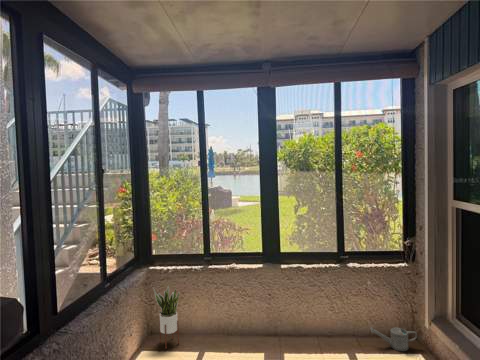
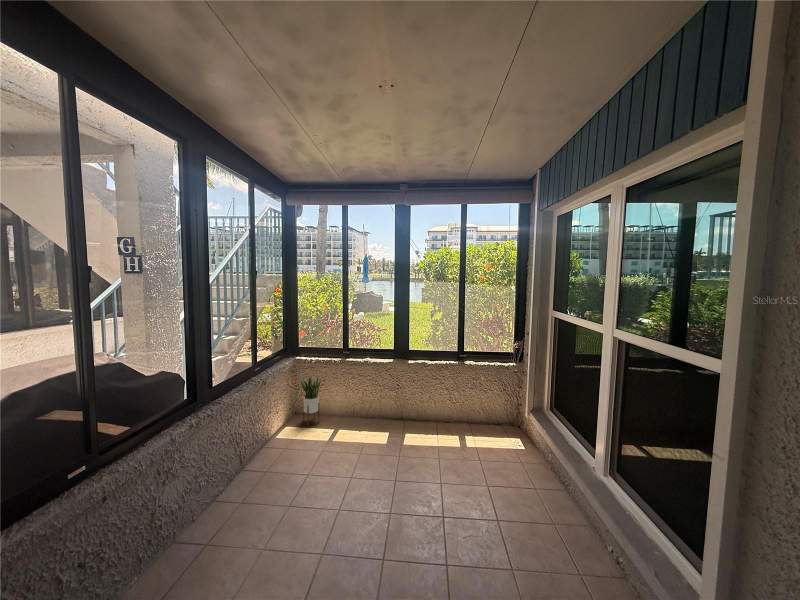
watering can: present [370,327,417,351] -> none [481,414,518,435]

